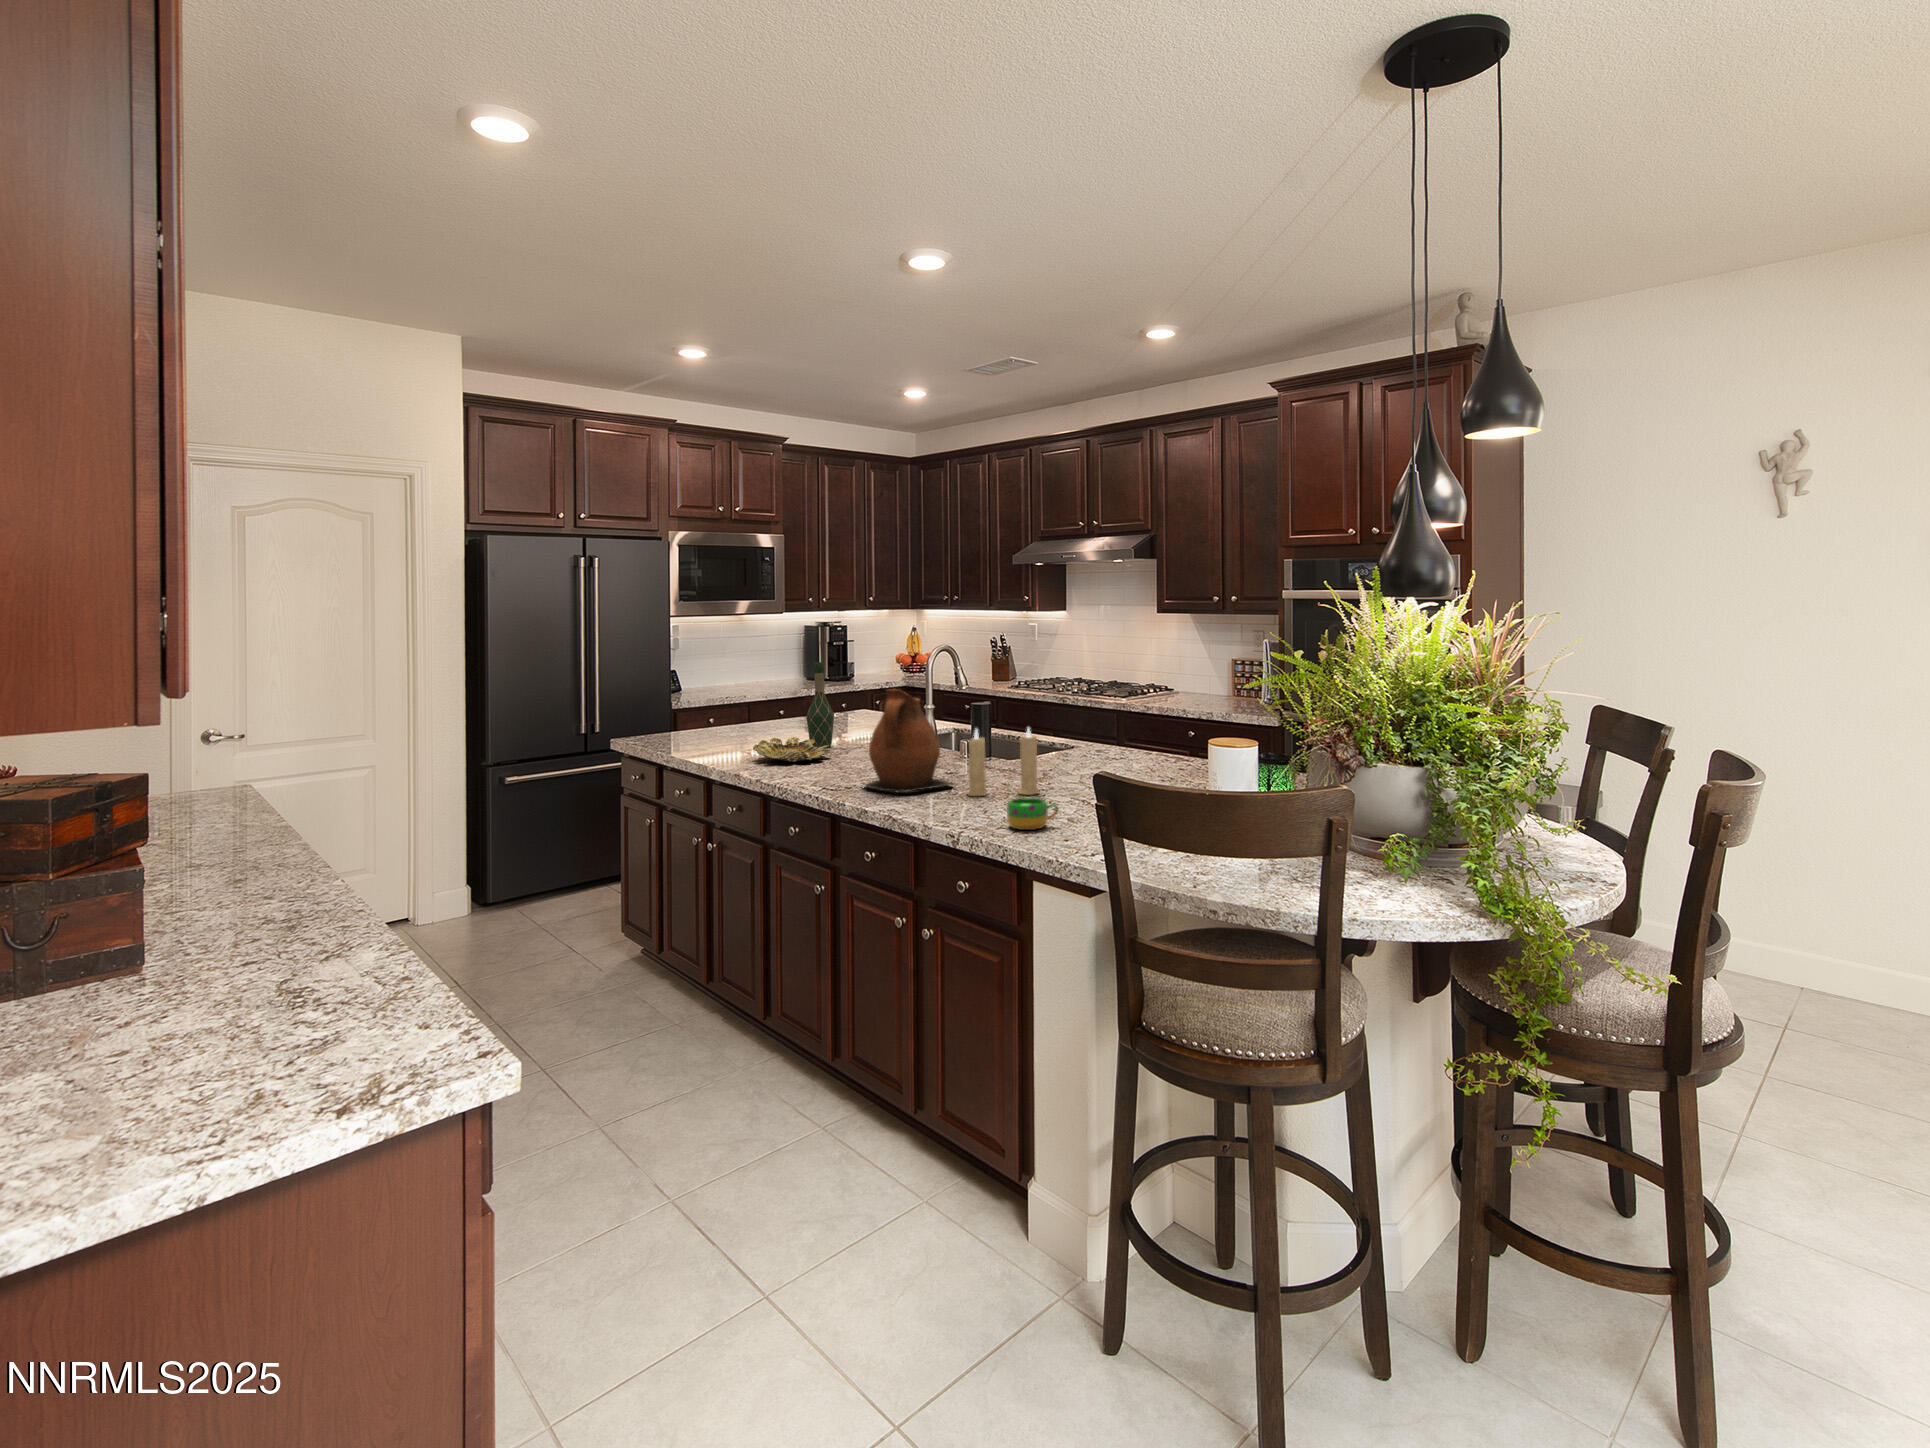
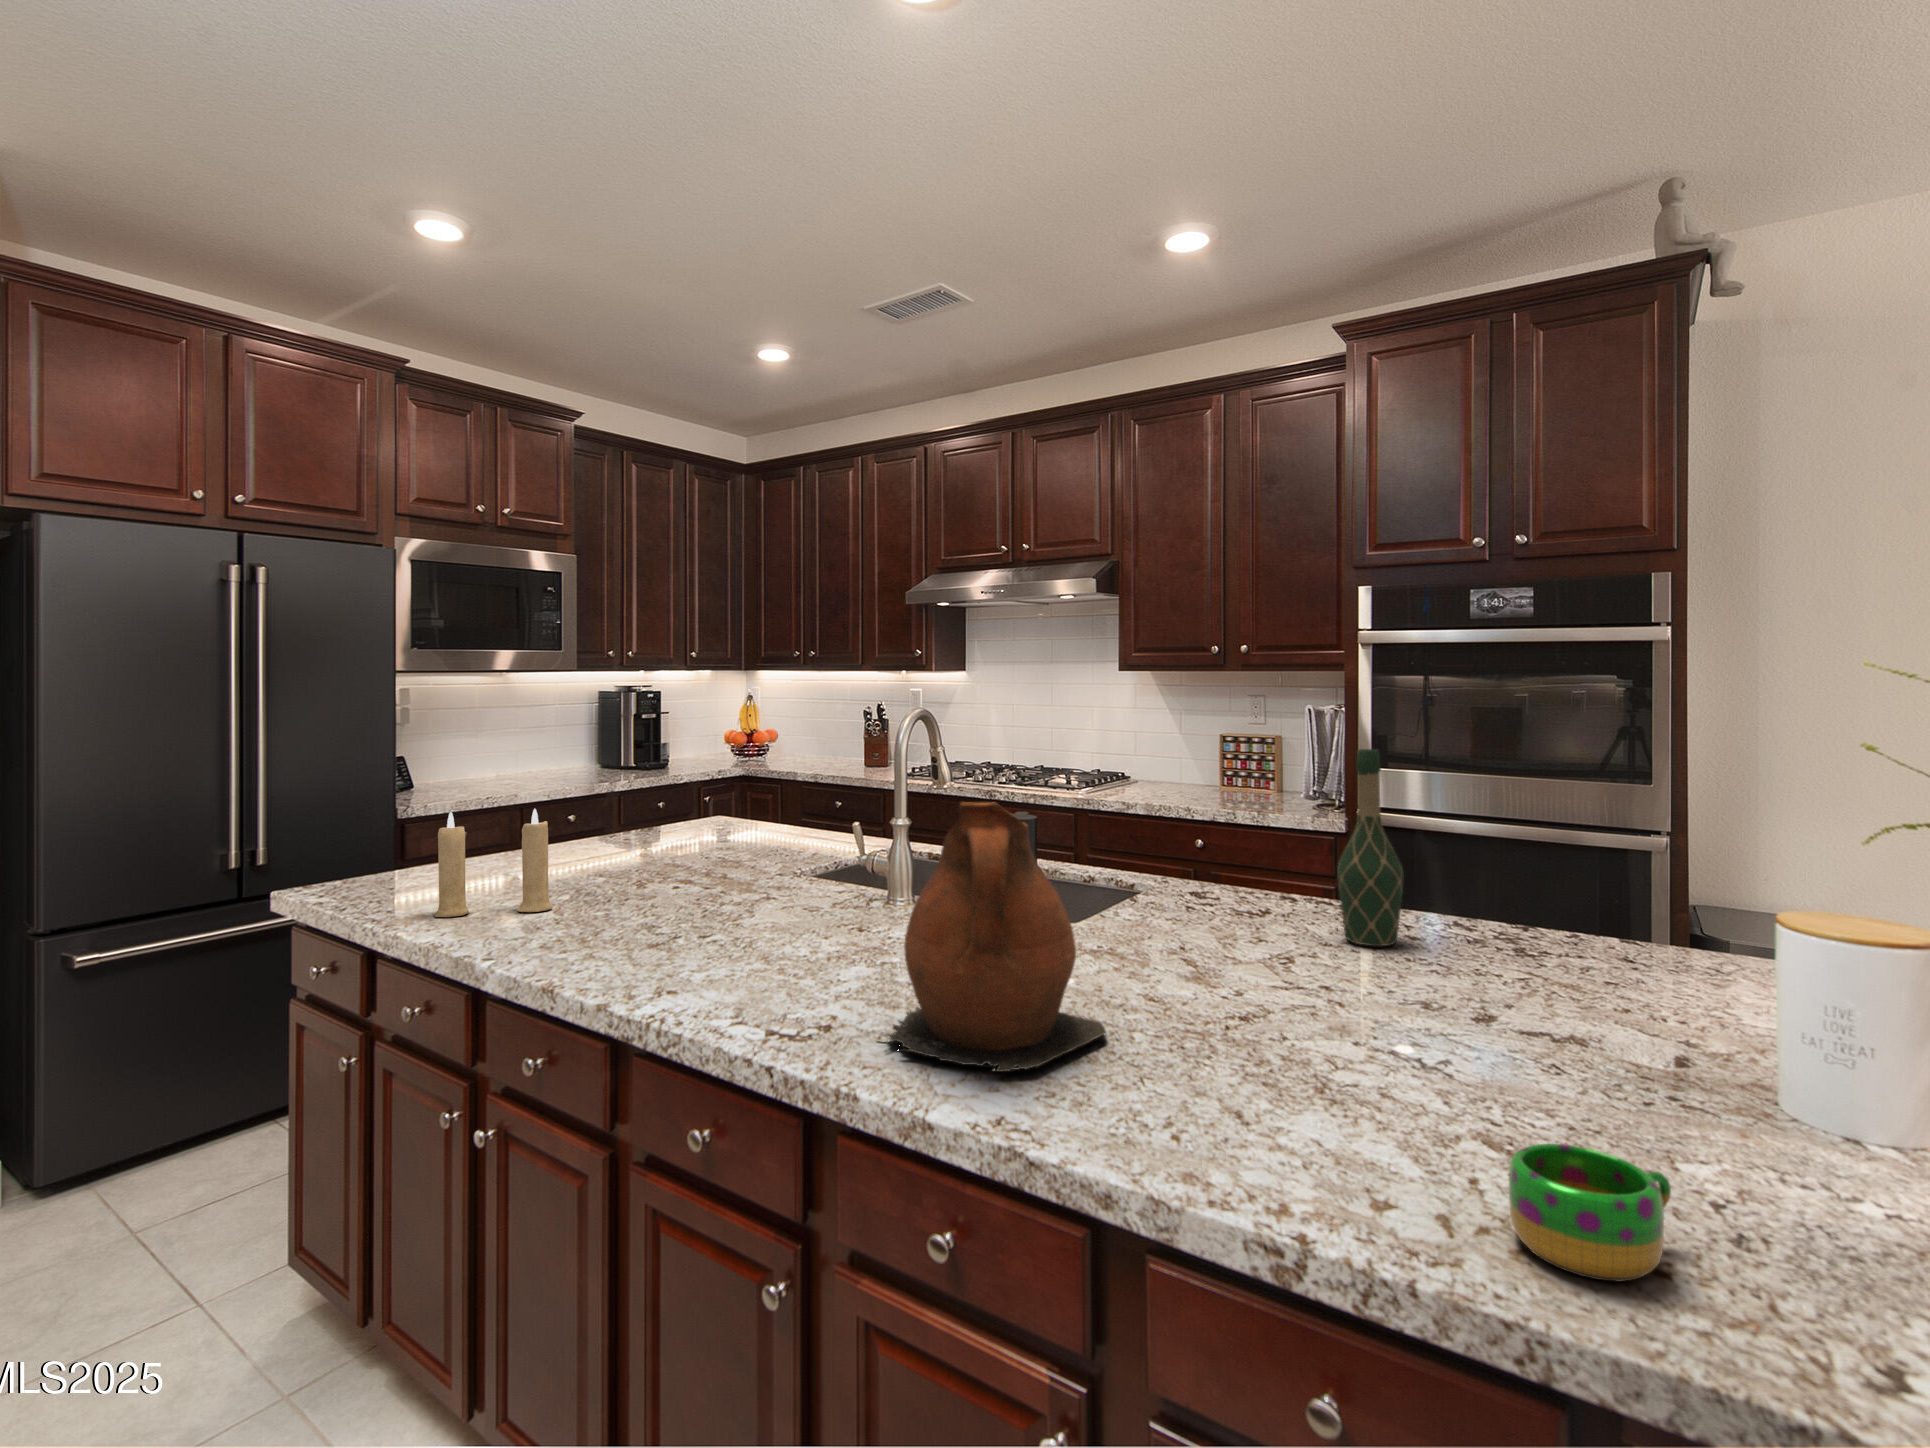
wine bottle: present [807,662,834,748] -> present [1337,749,1404,946]
candle: present [967,728,1039,796] -> present [434,809,553,917]
bowl: present [753,737,830,762] -> none [577,892,740,954]

